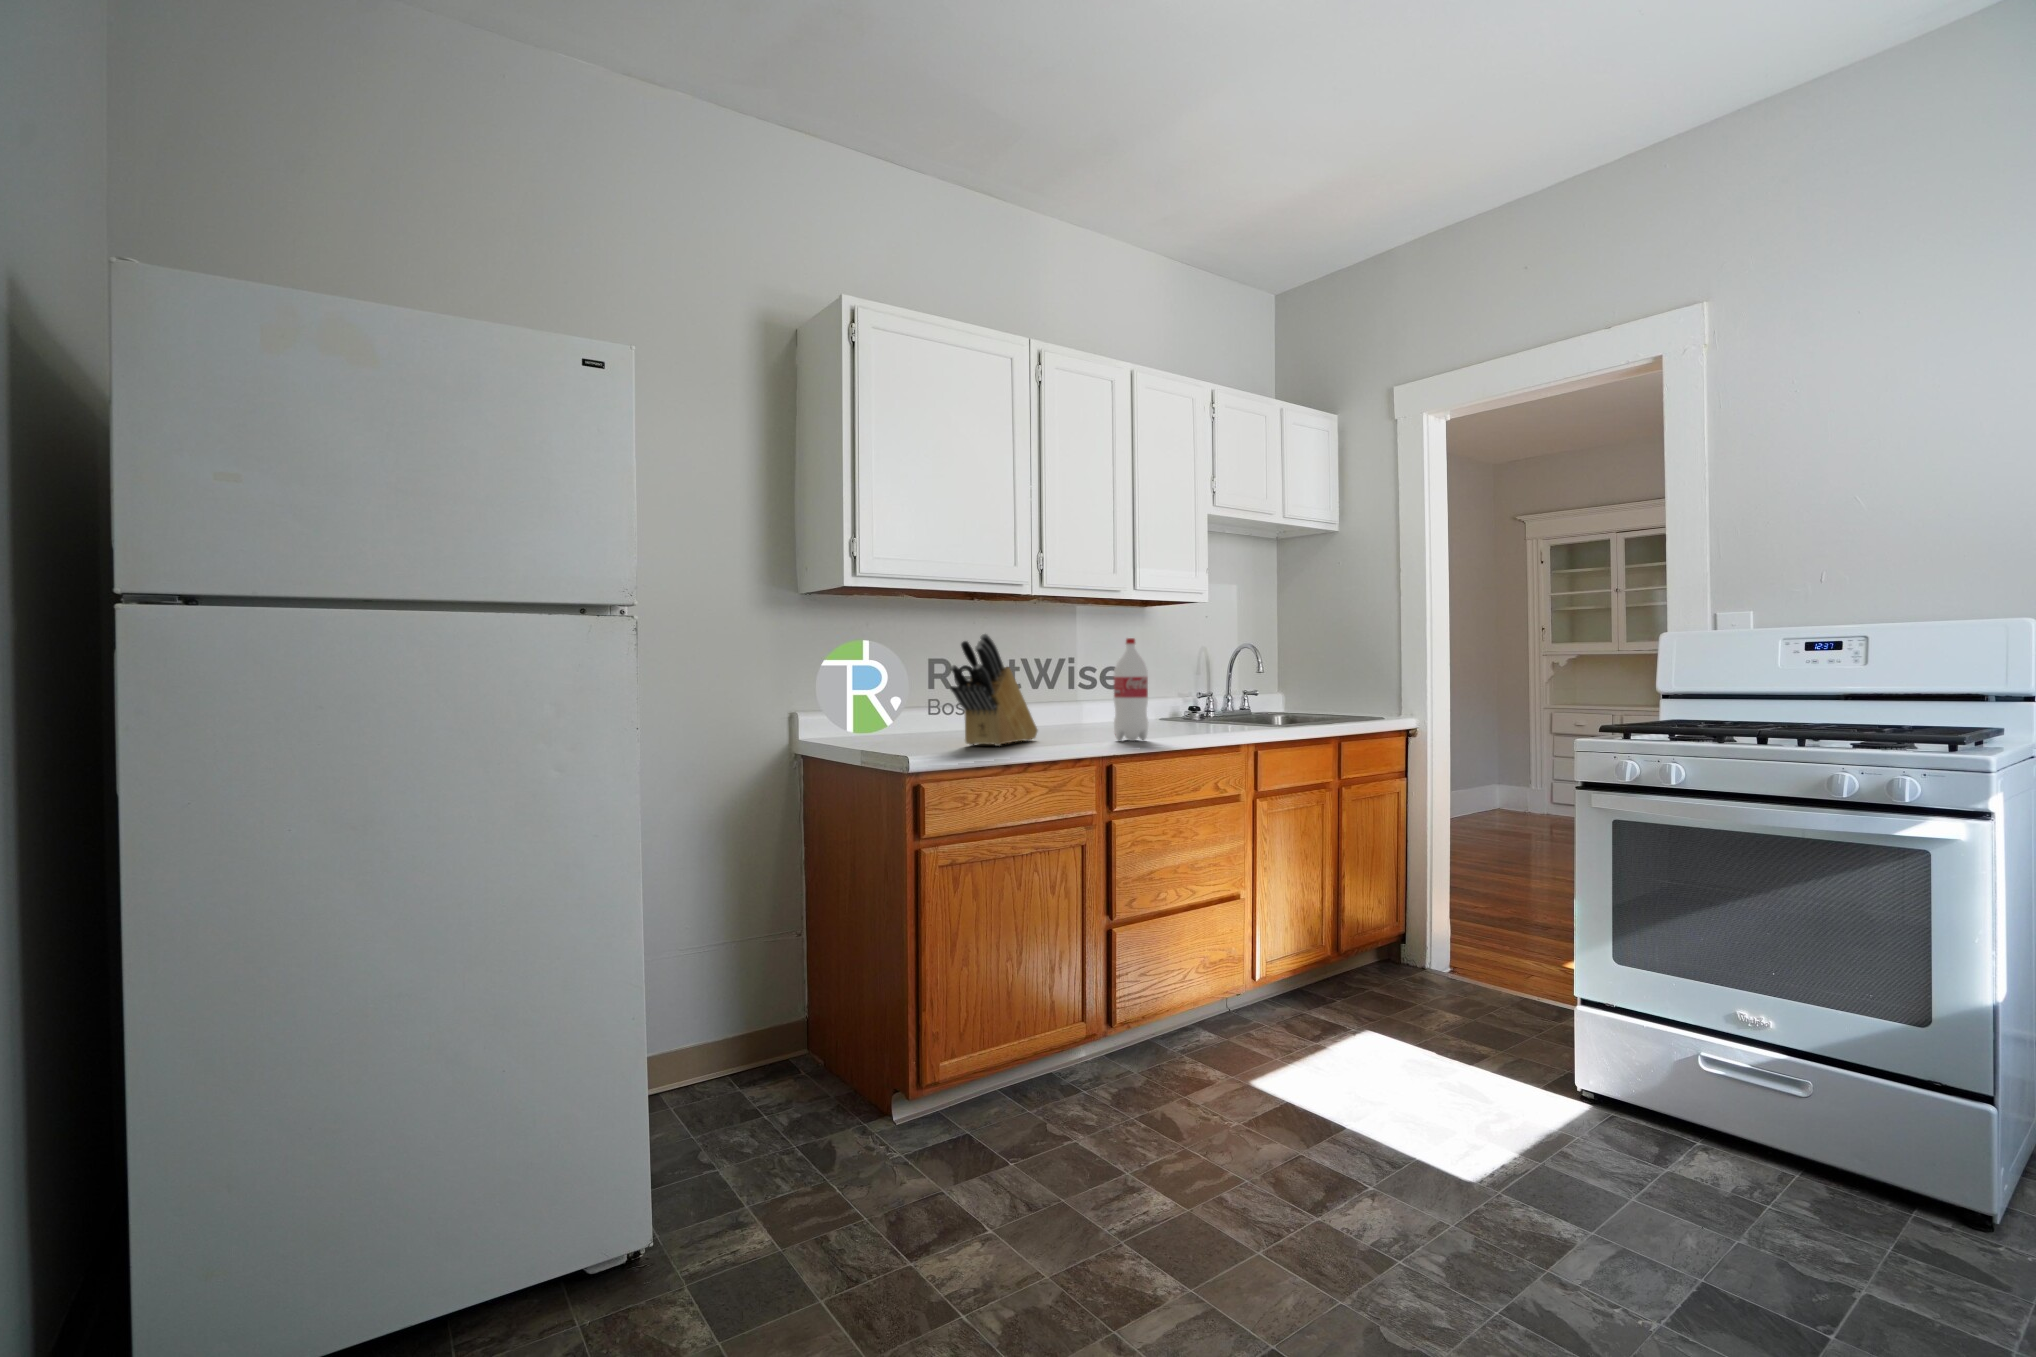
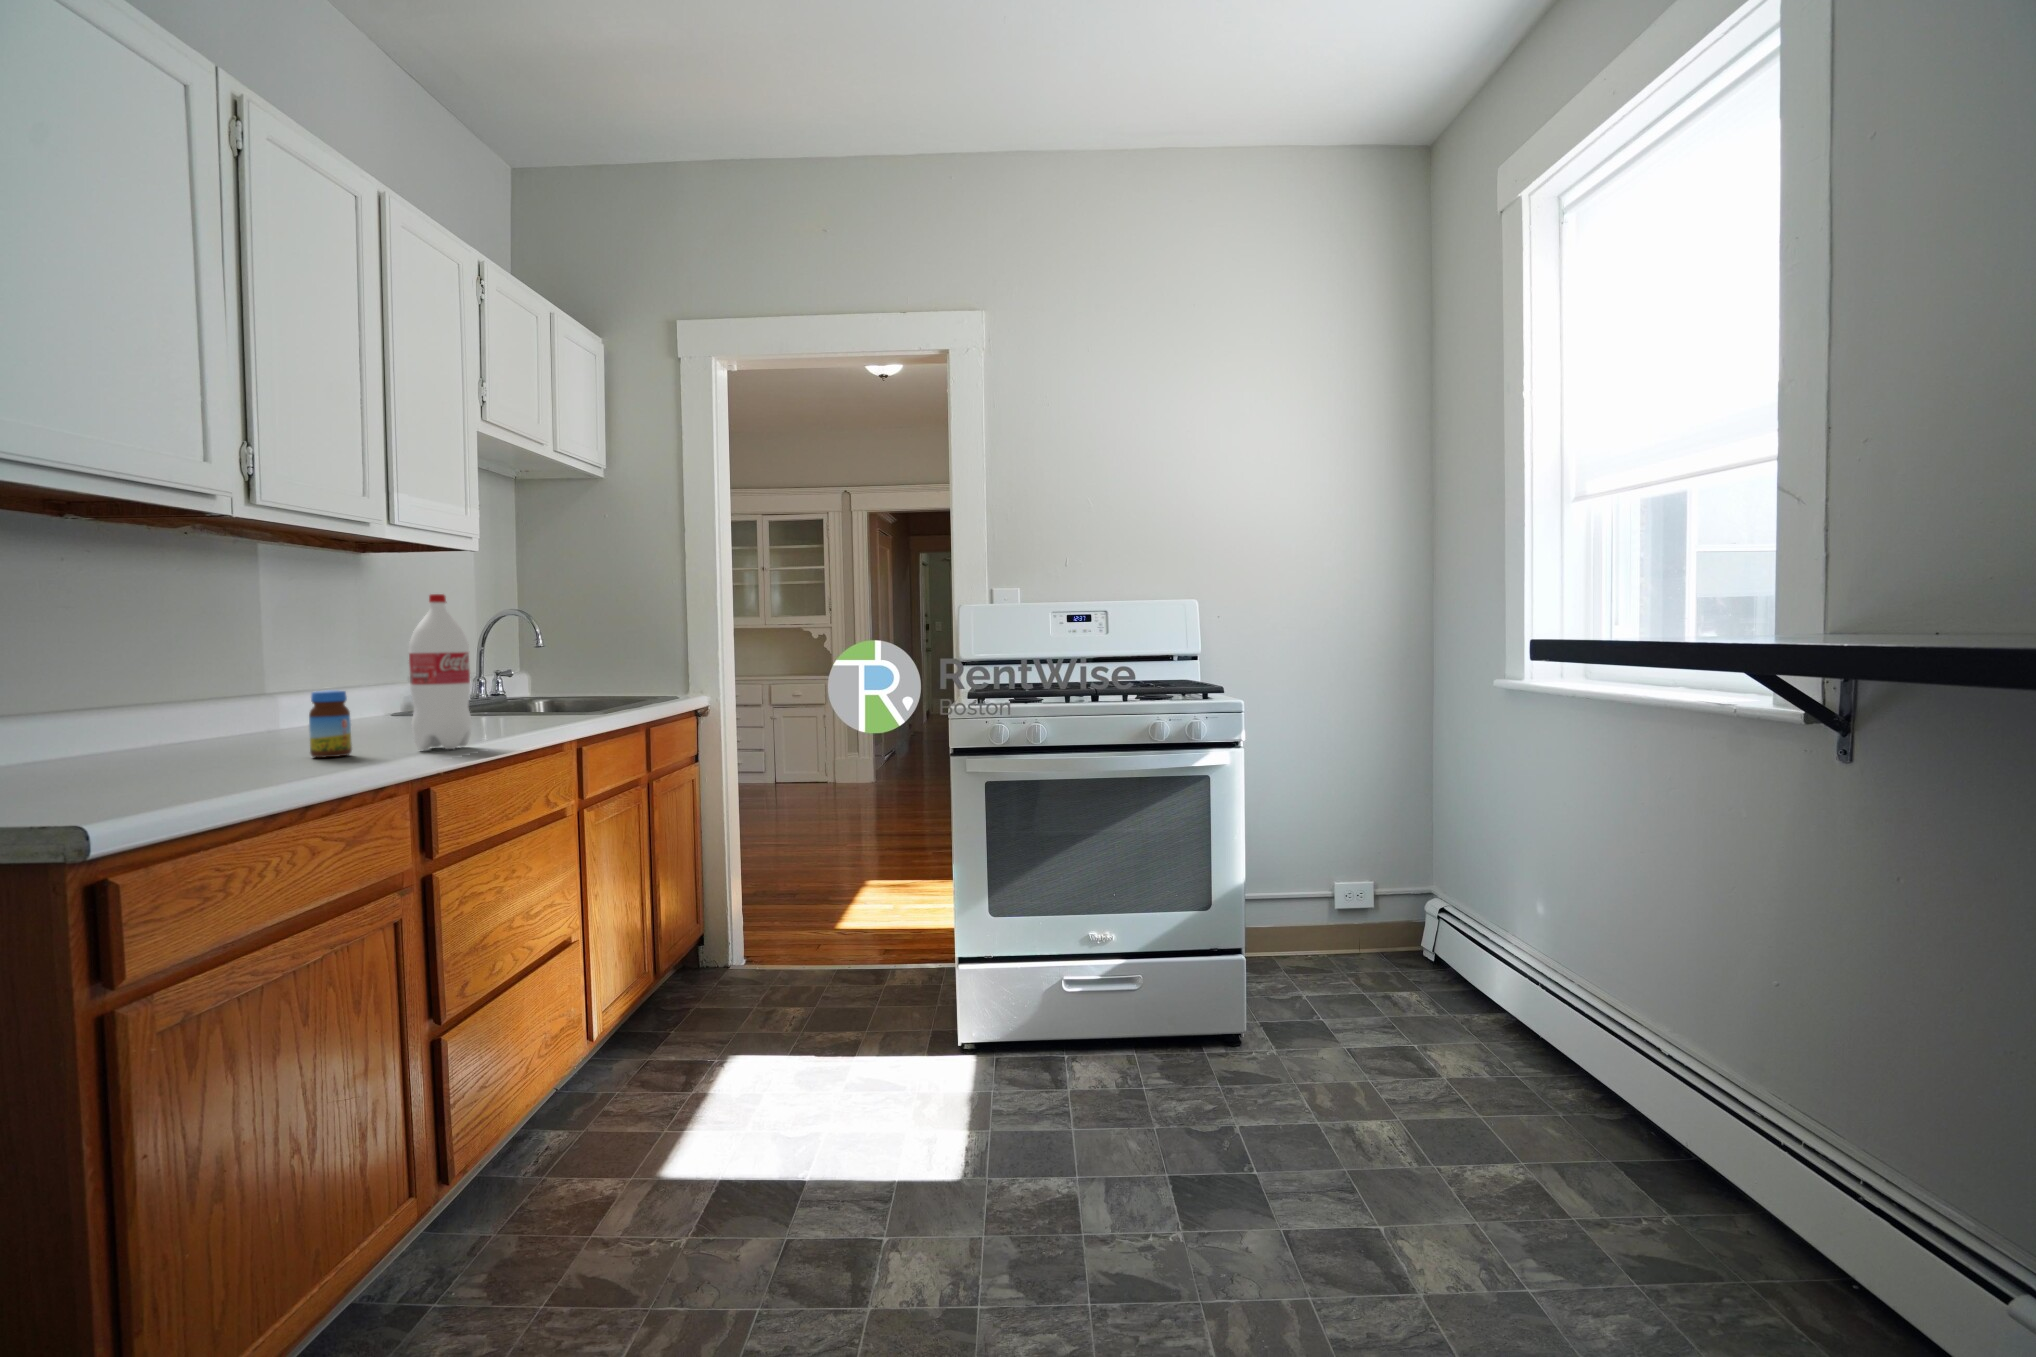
knife block: present [950,634,1038,746] -> none [106,574,266,786]
jar: none [1061,699,1081,740] -> present [309,690,352,758]

